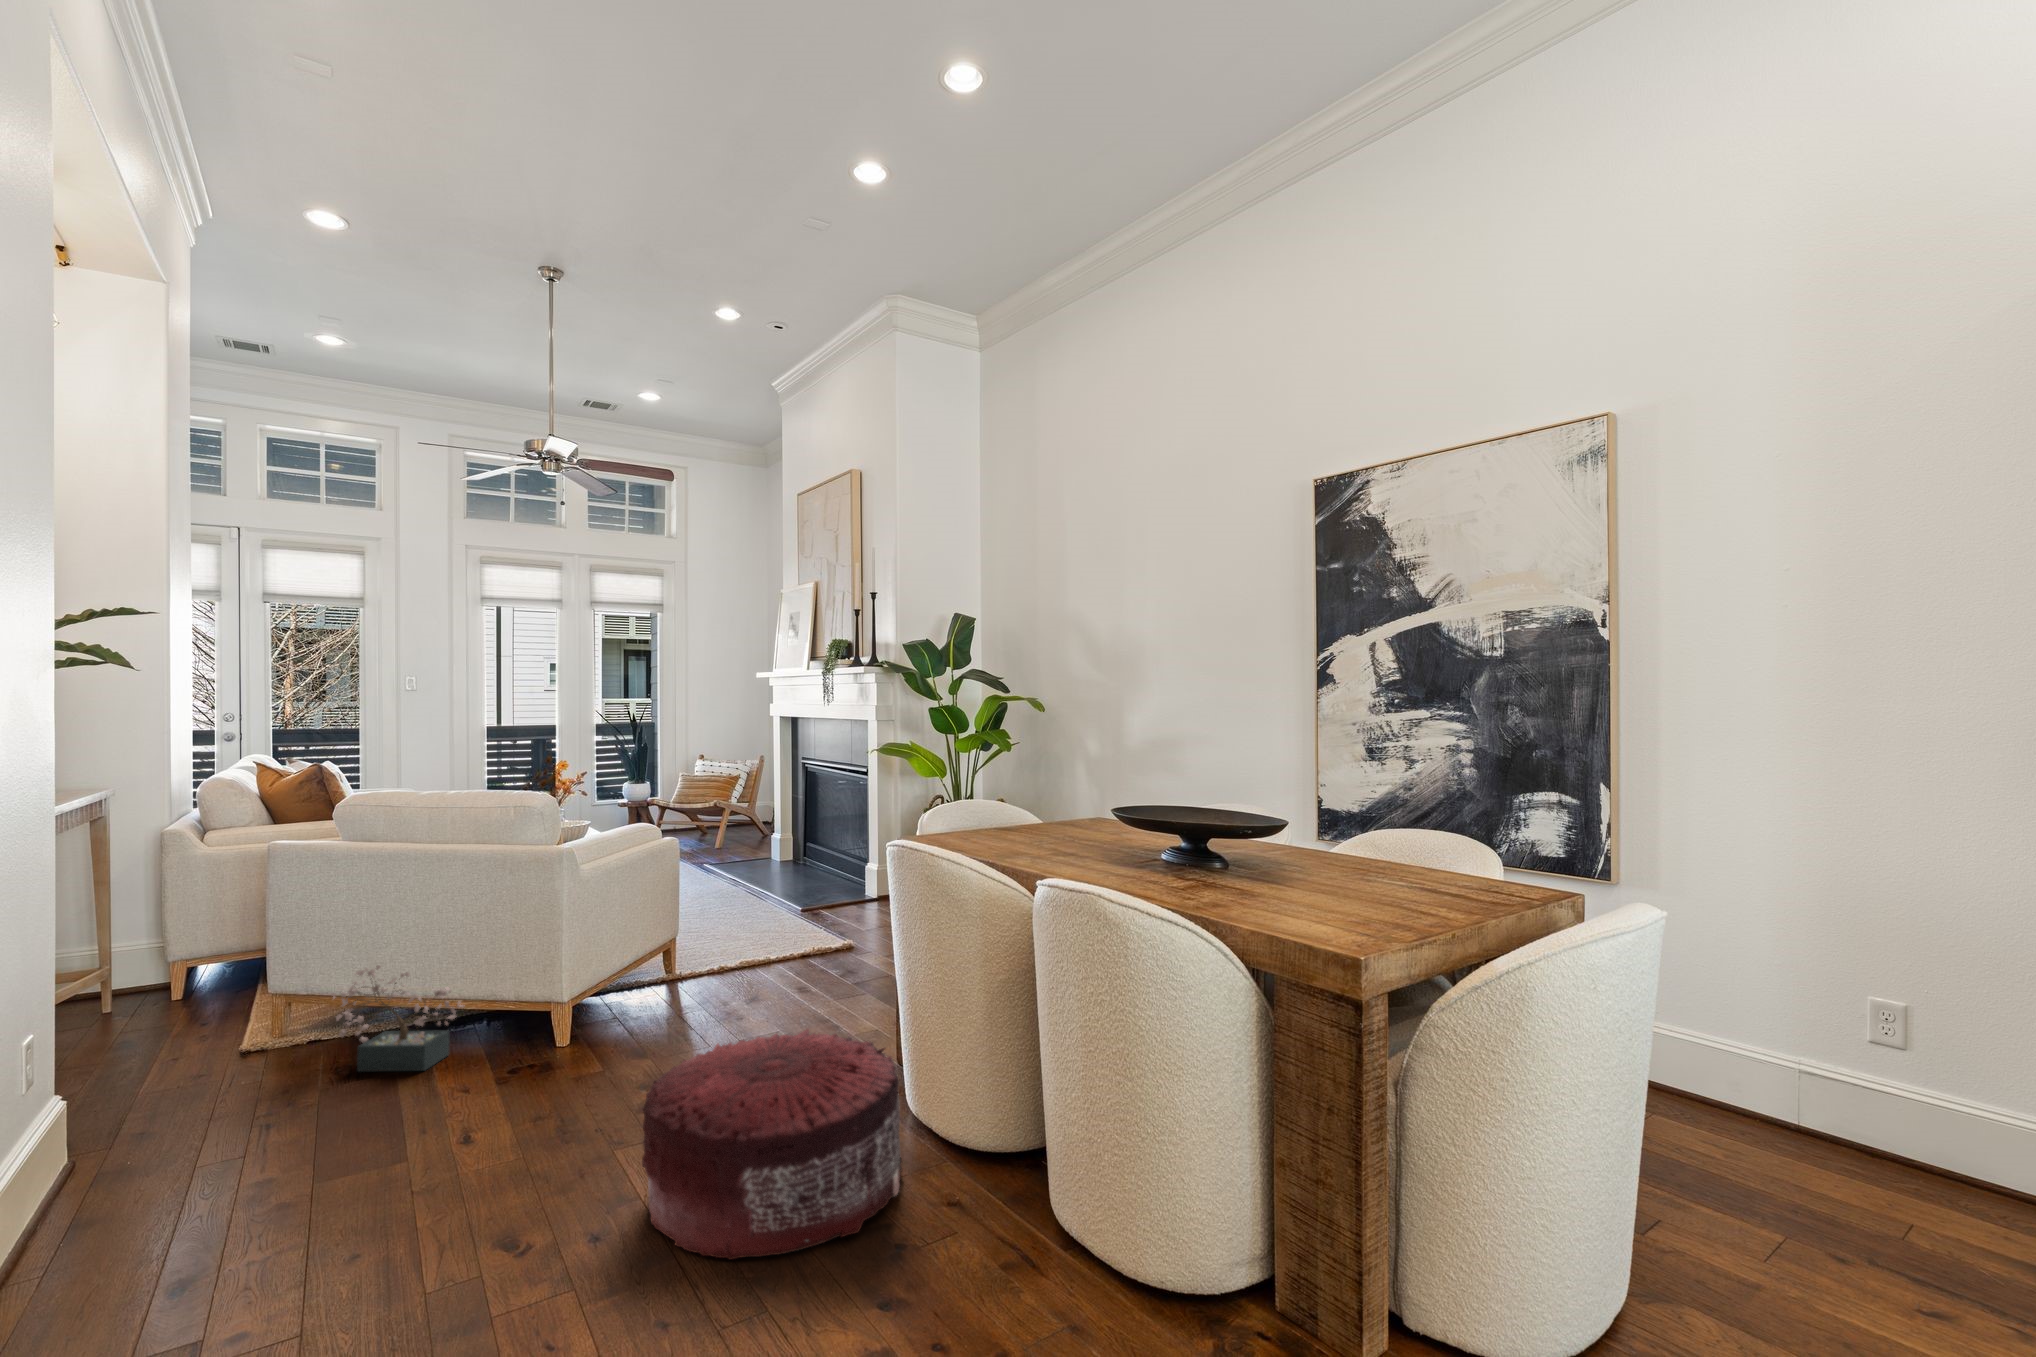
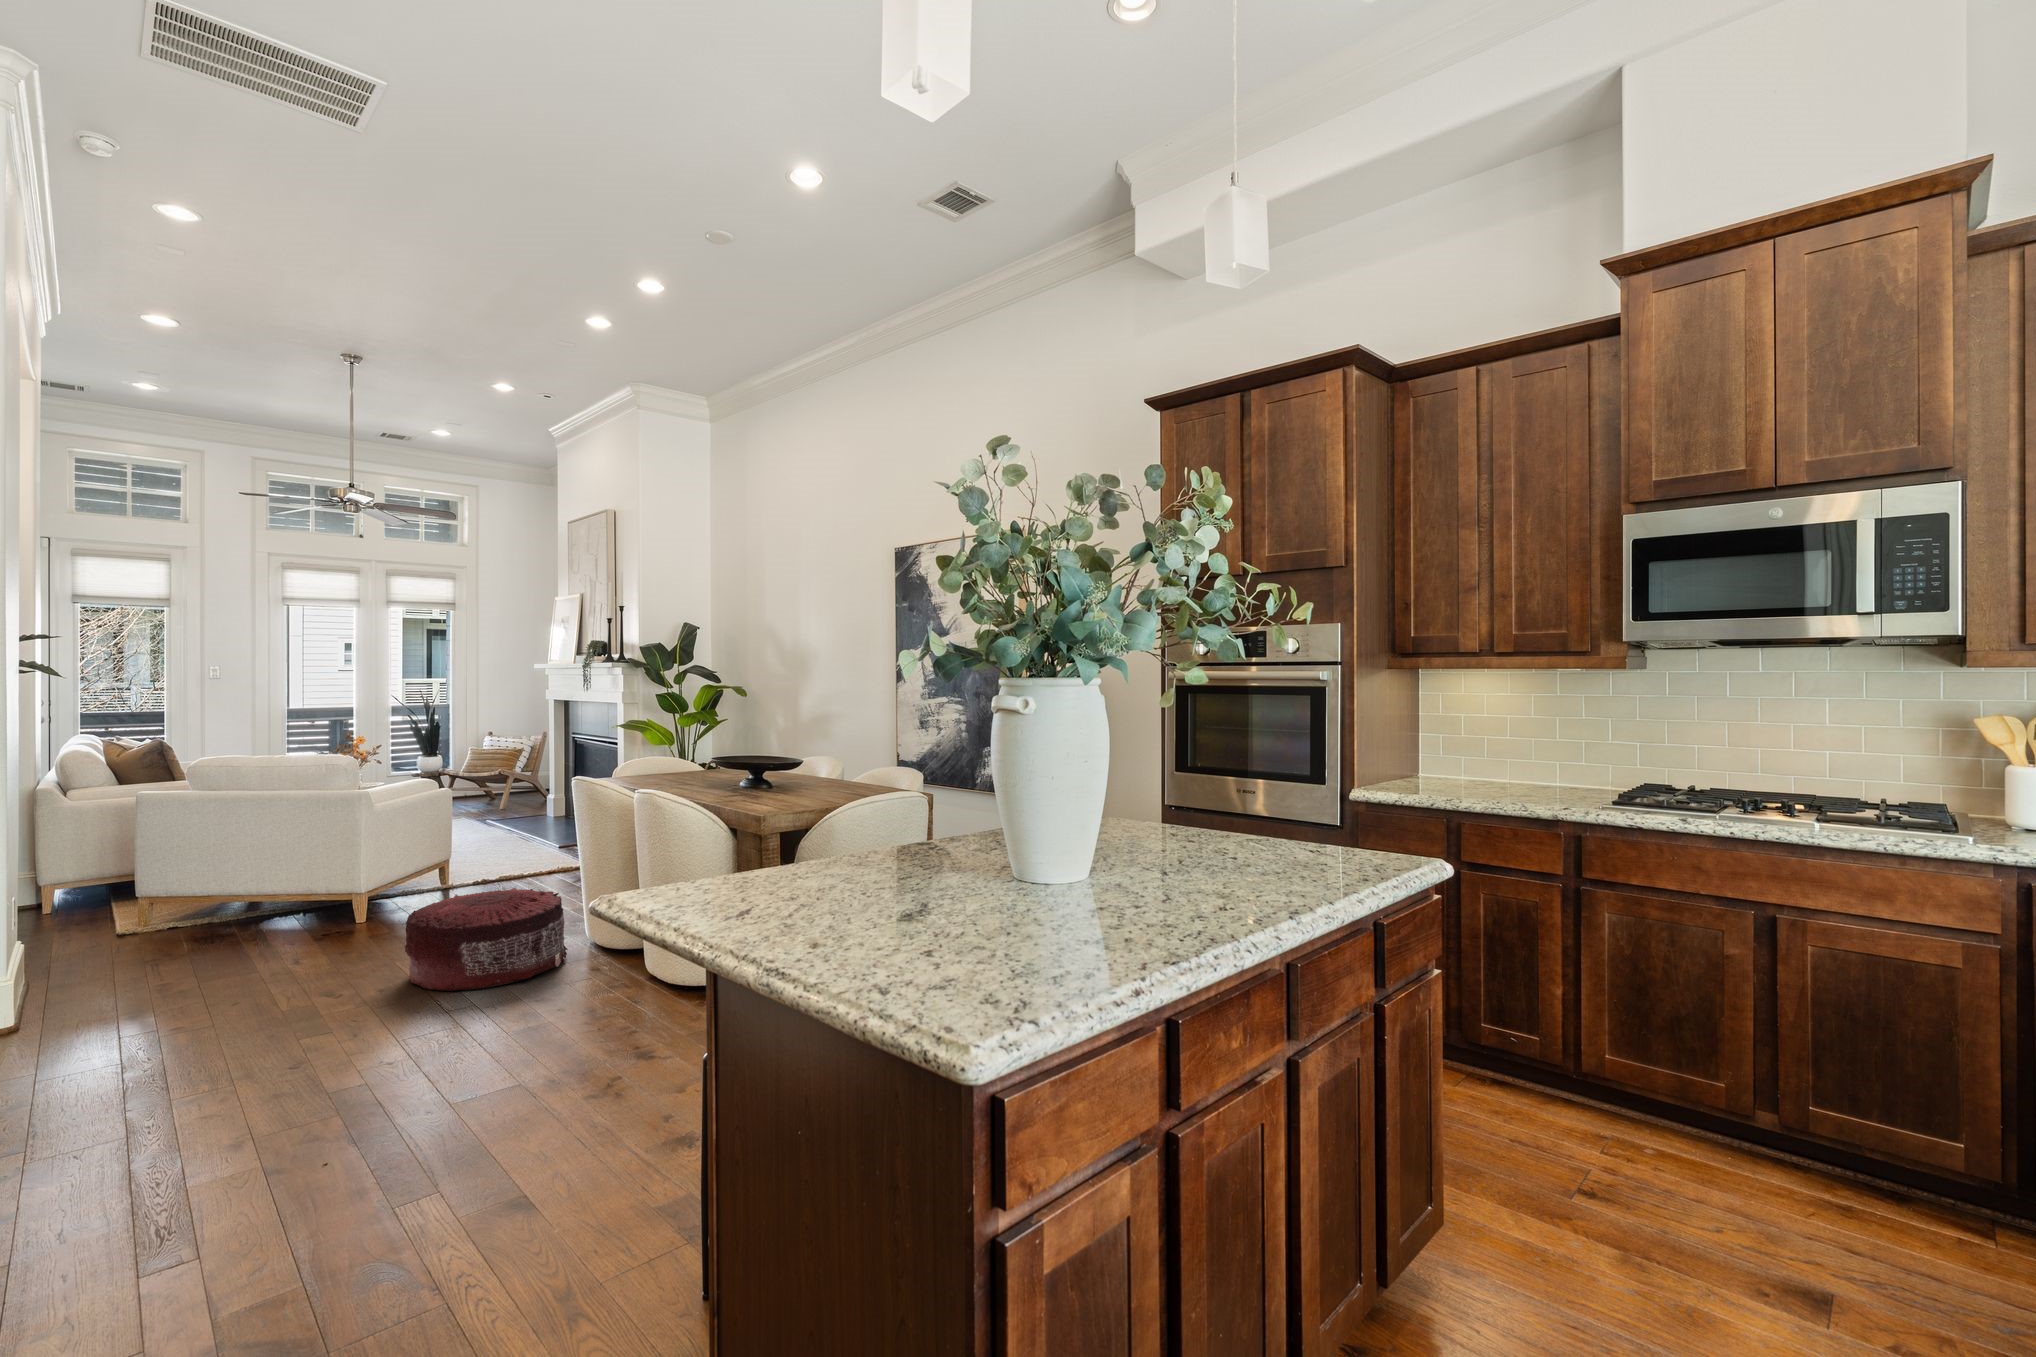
decorative plant: present [332,966,464,1072] -> none [192,871,288,937]

